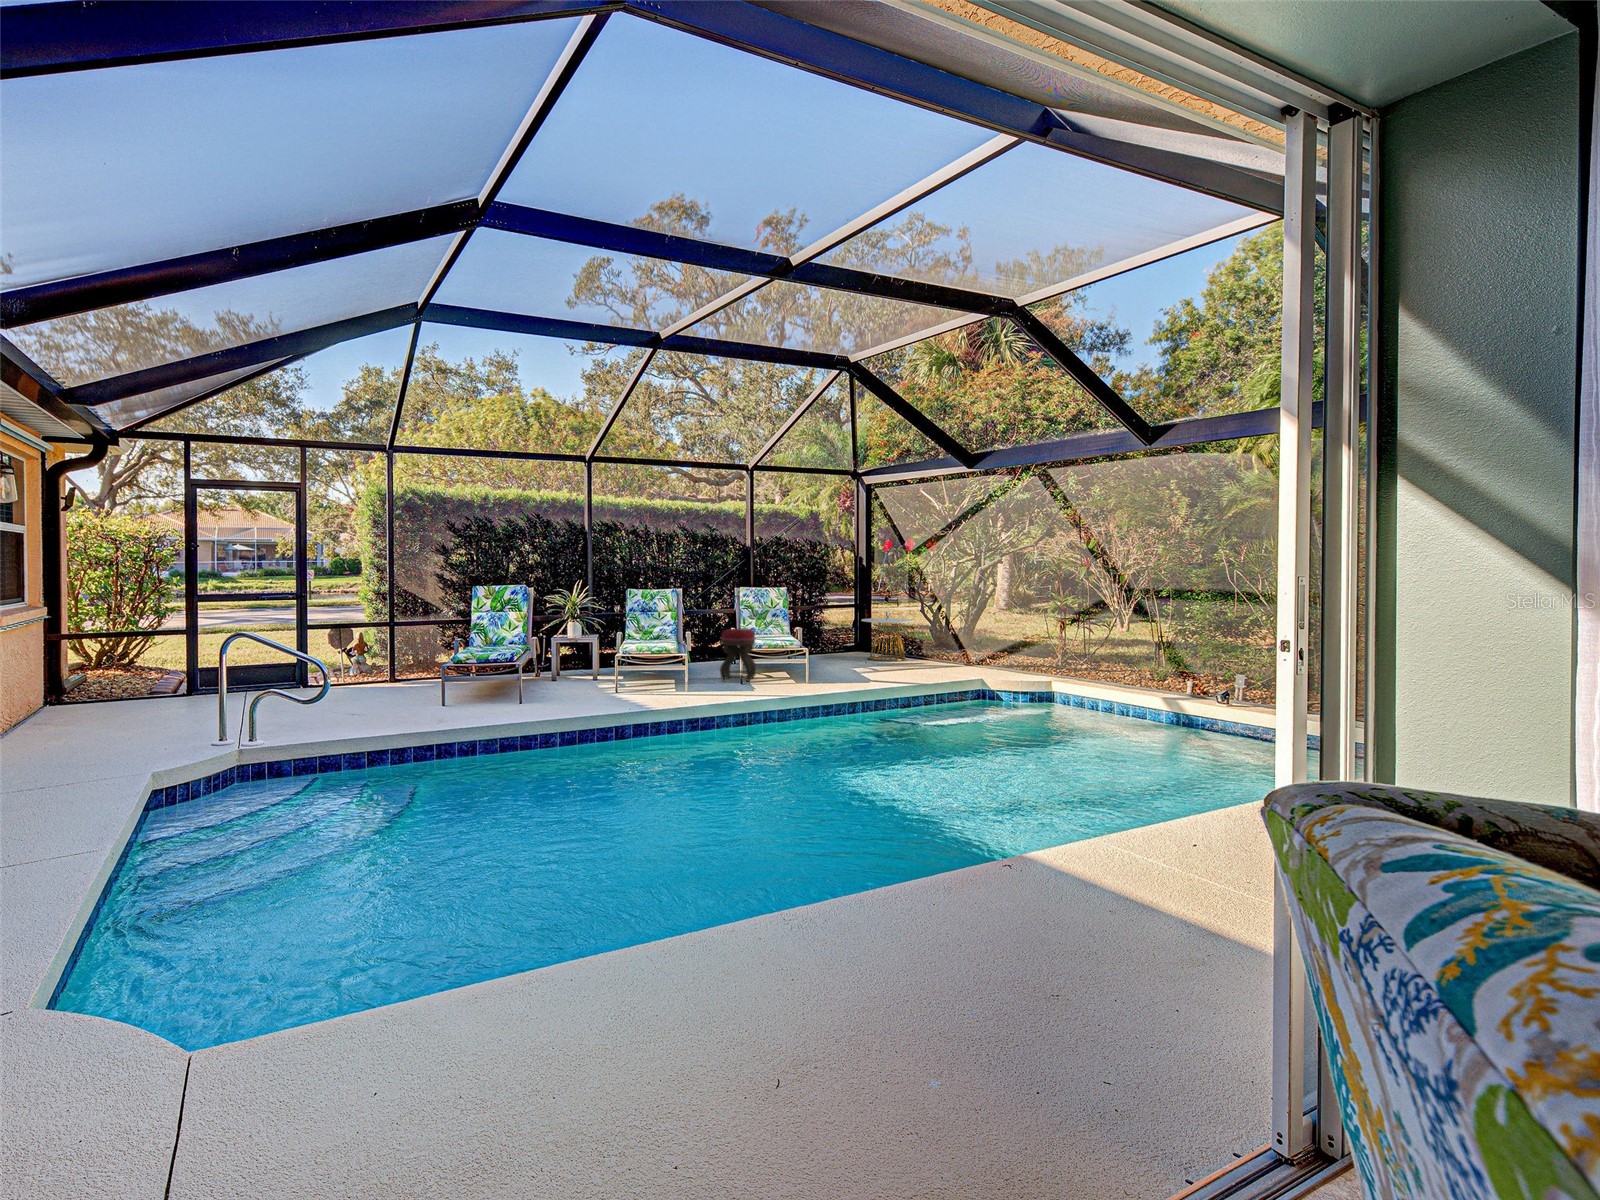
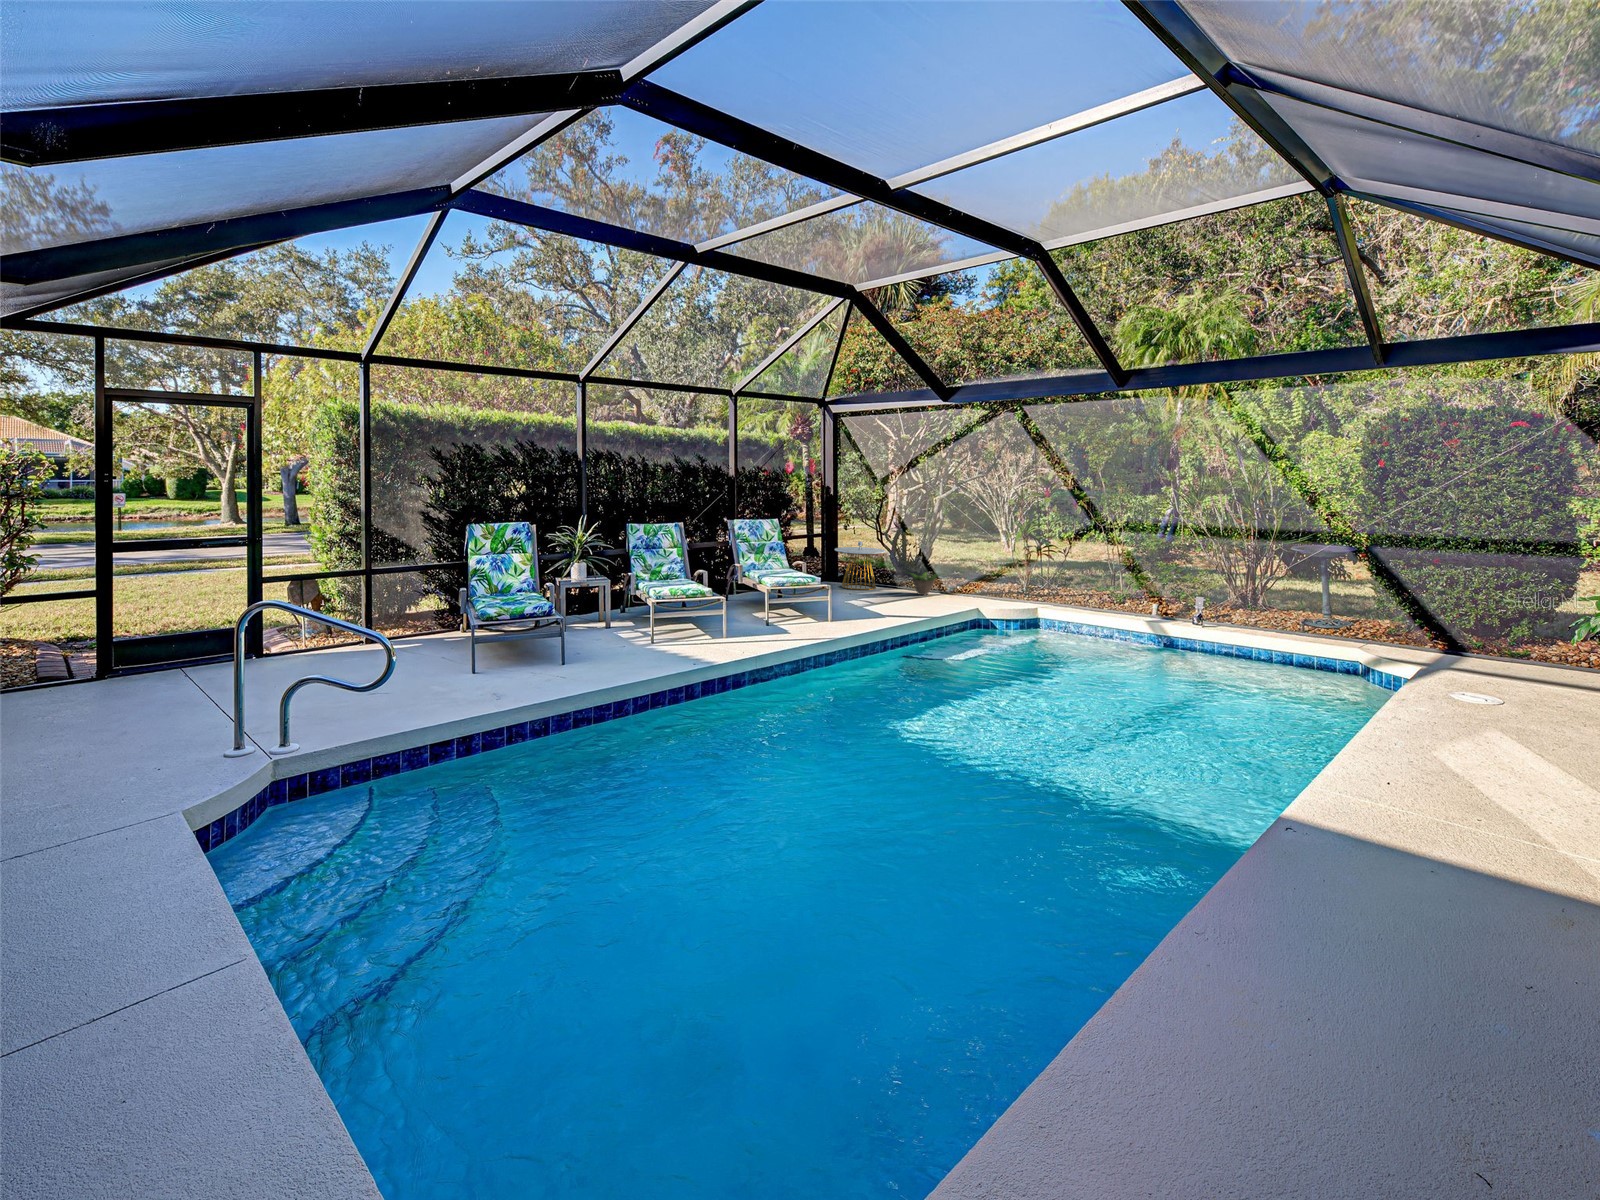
ottoman: present [720,629,756,682] -> none [735,567,771,621]
decorative plant: none [927,641,970,666] -> present [910,573,938,595]

